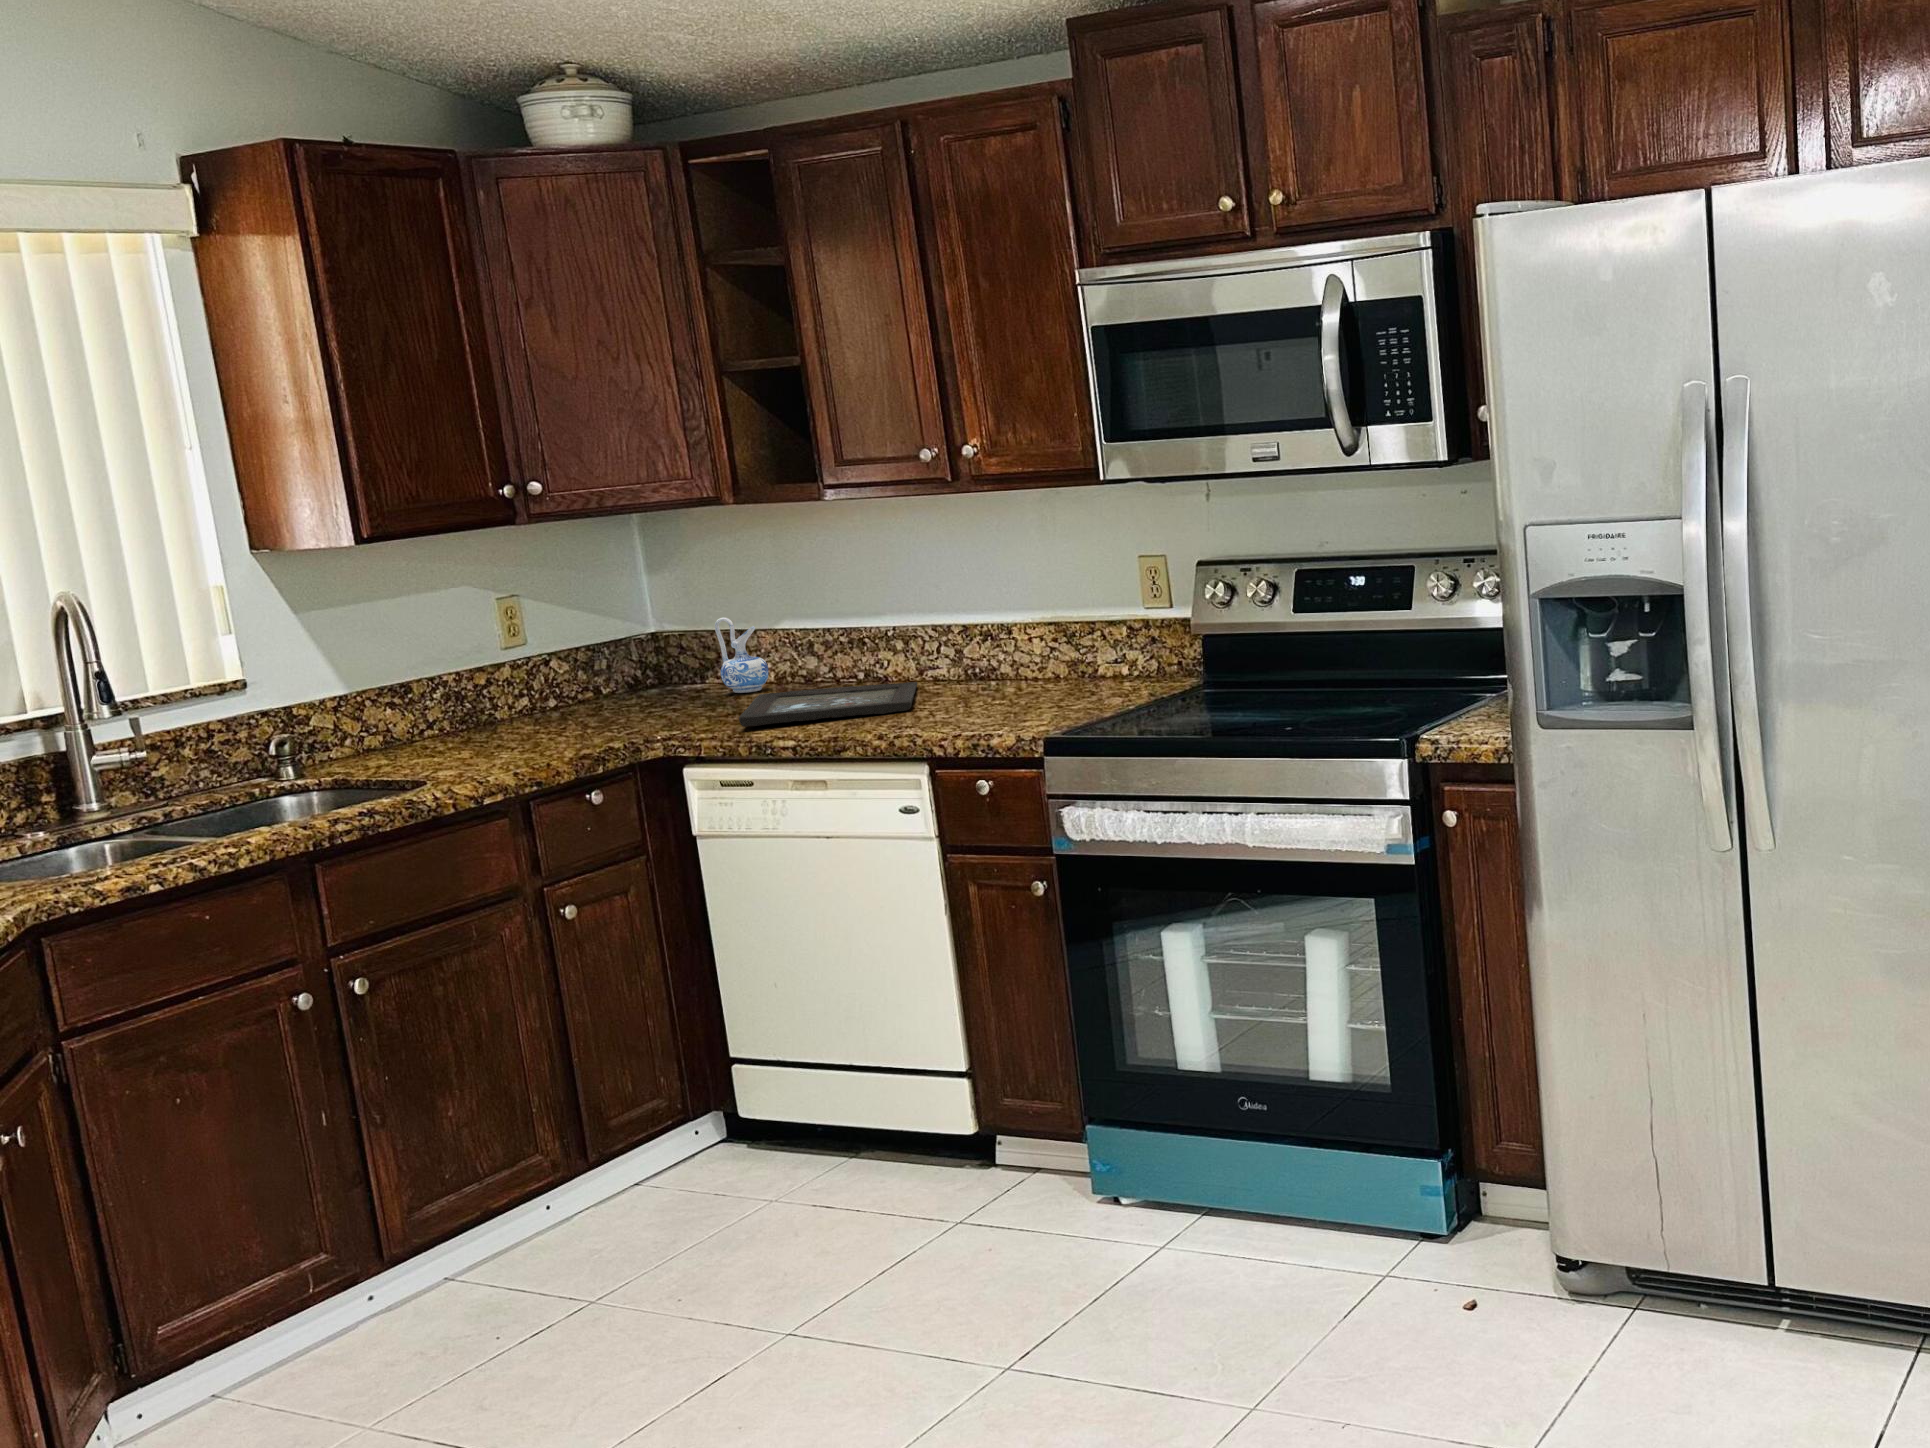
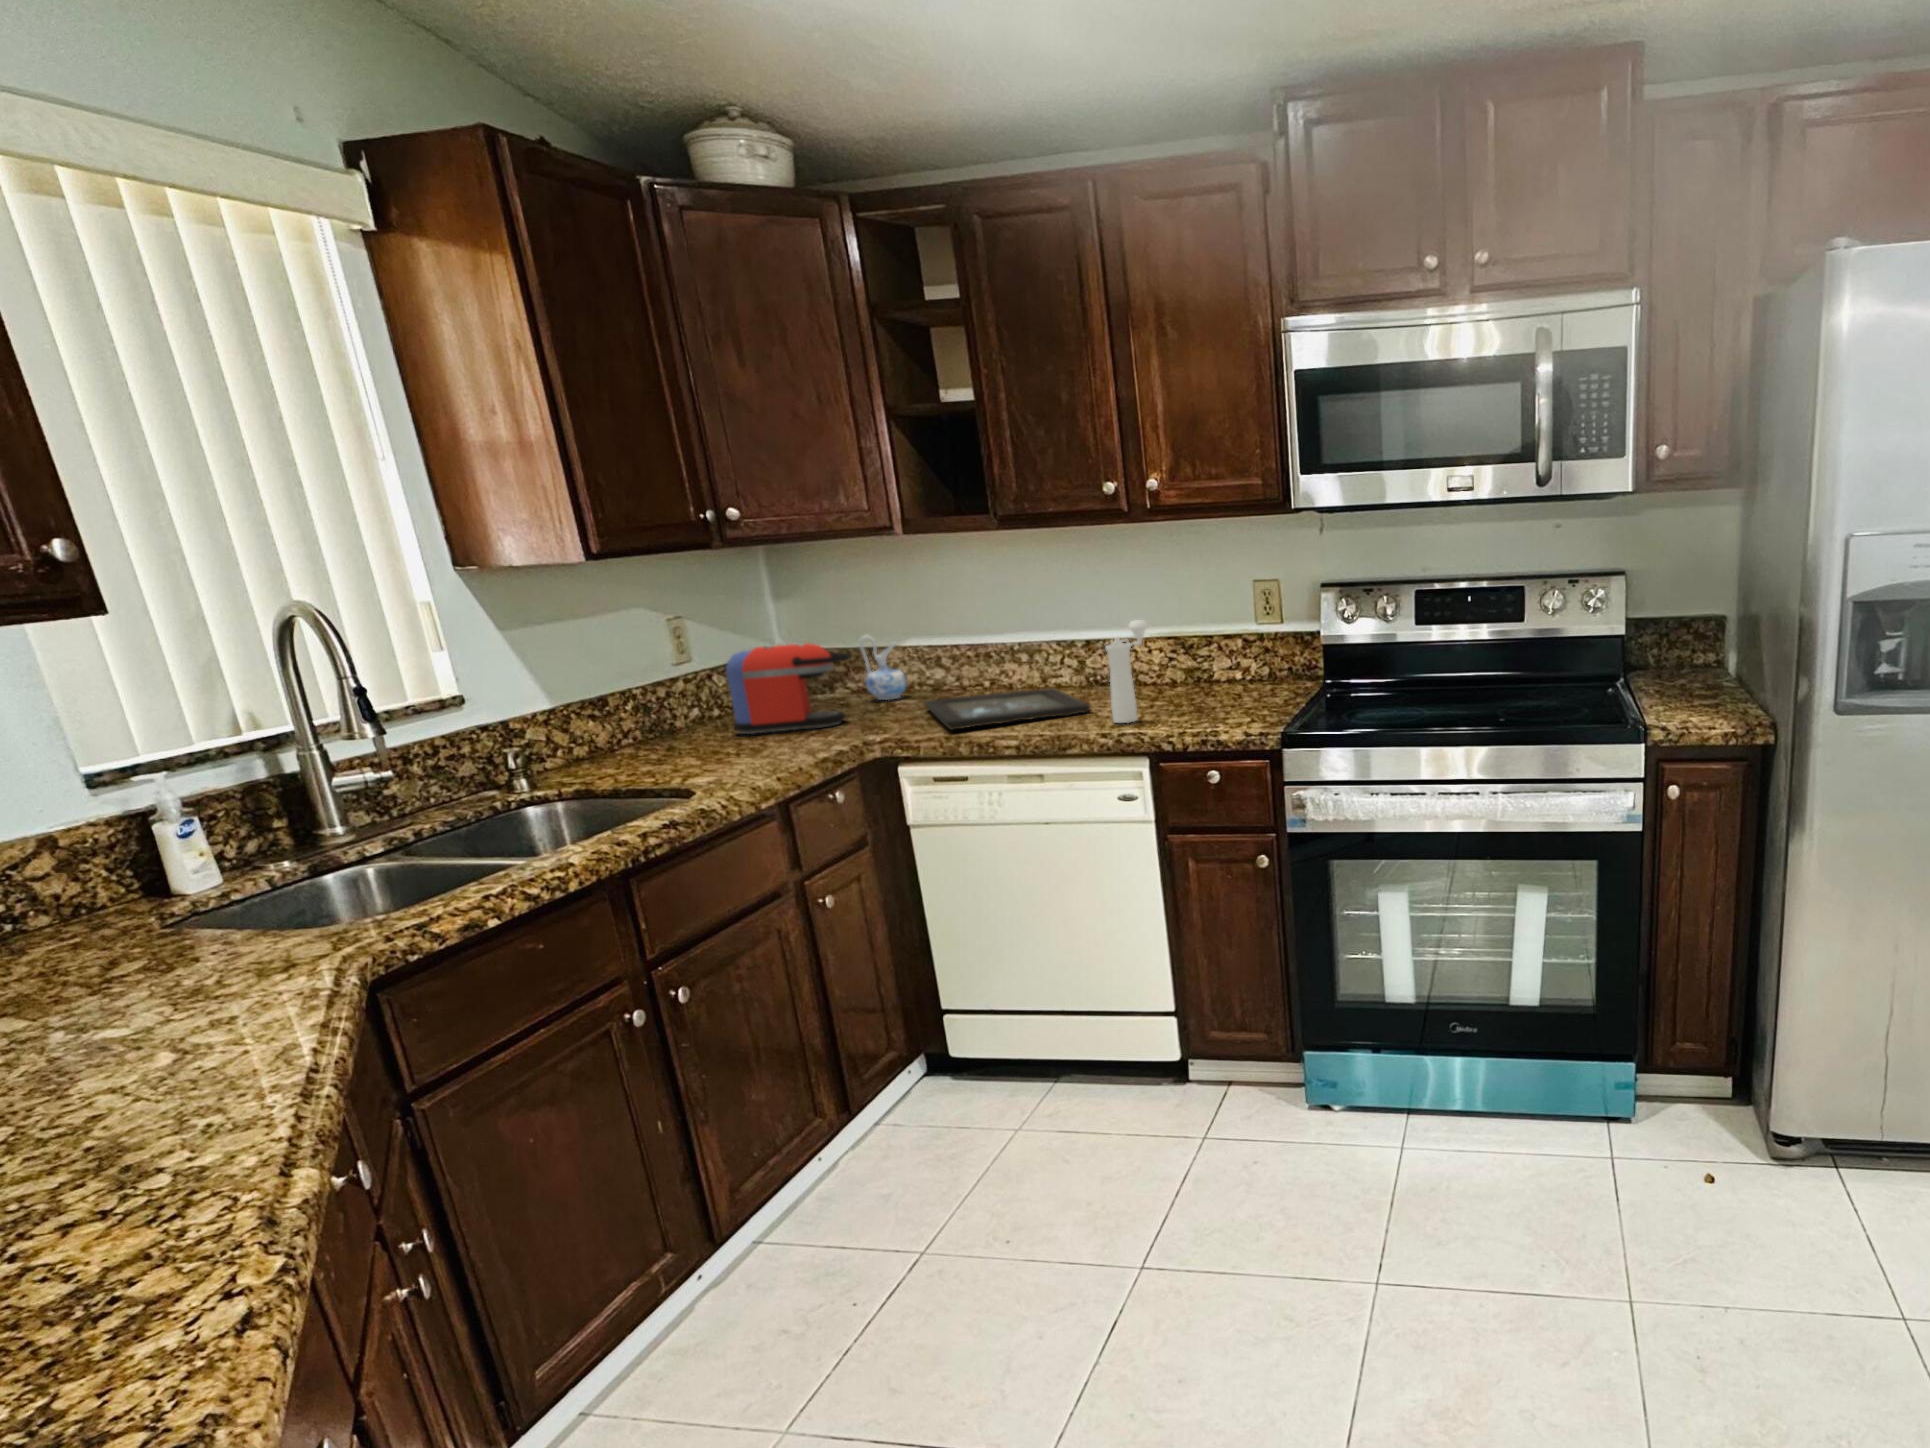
pepper mill: none [900,605,966,723] -> present [1105,620,1147,723]
coffee maker: none [542,627,677,728] -> present [726,643,851,734]

